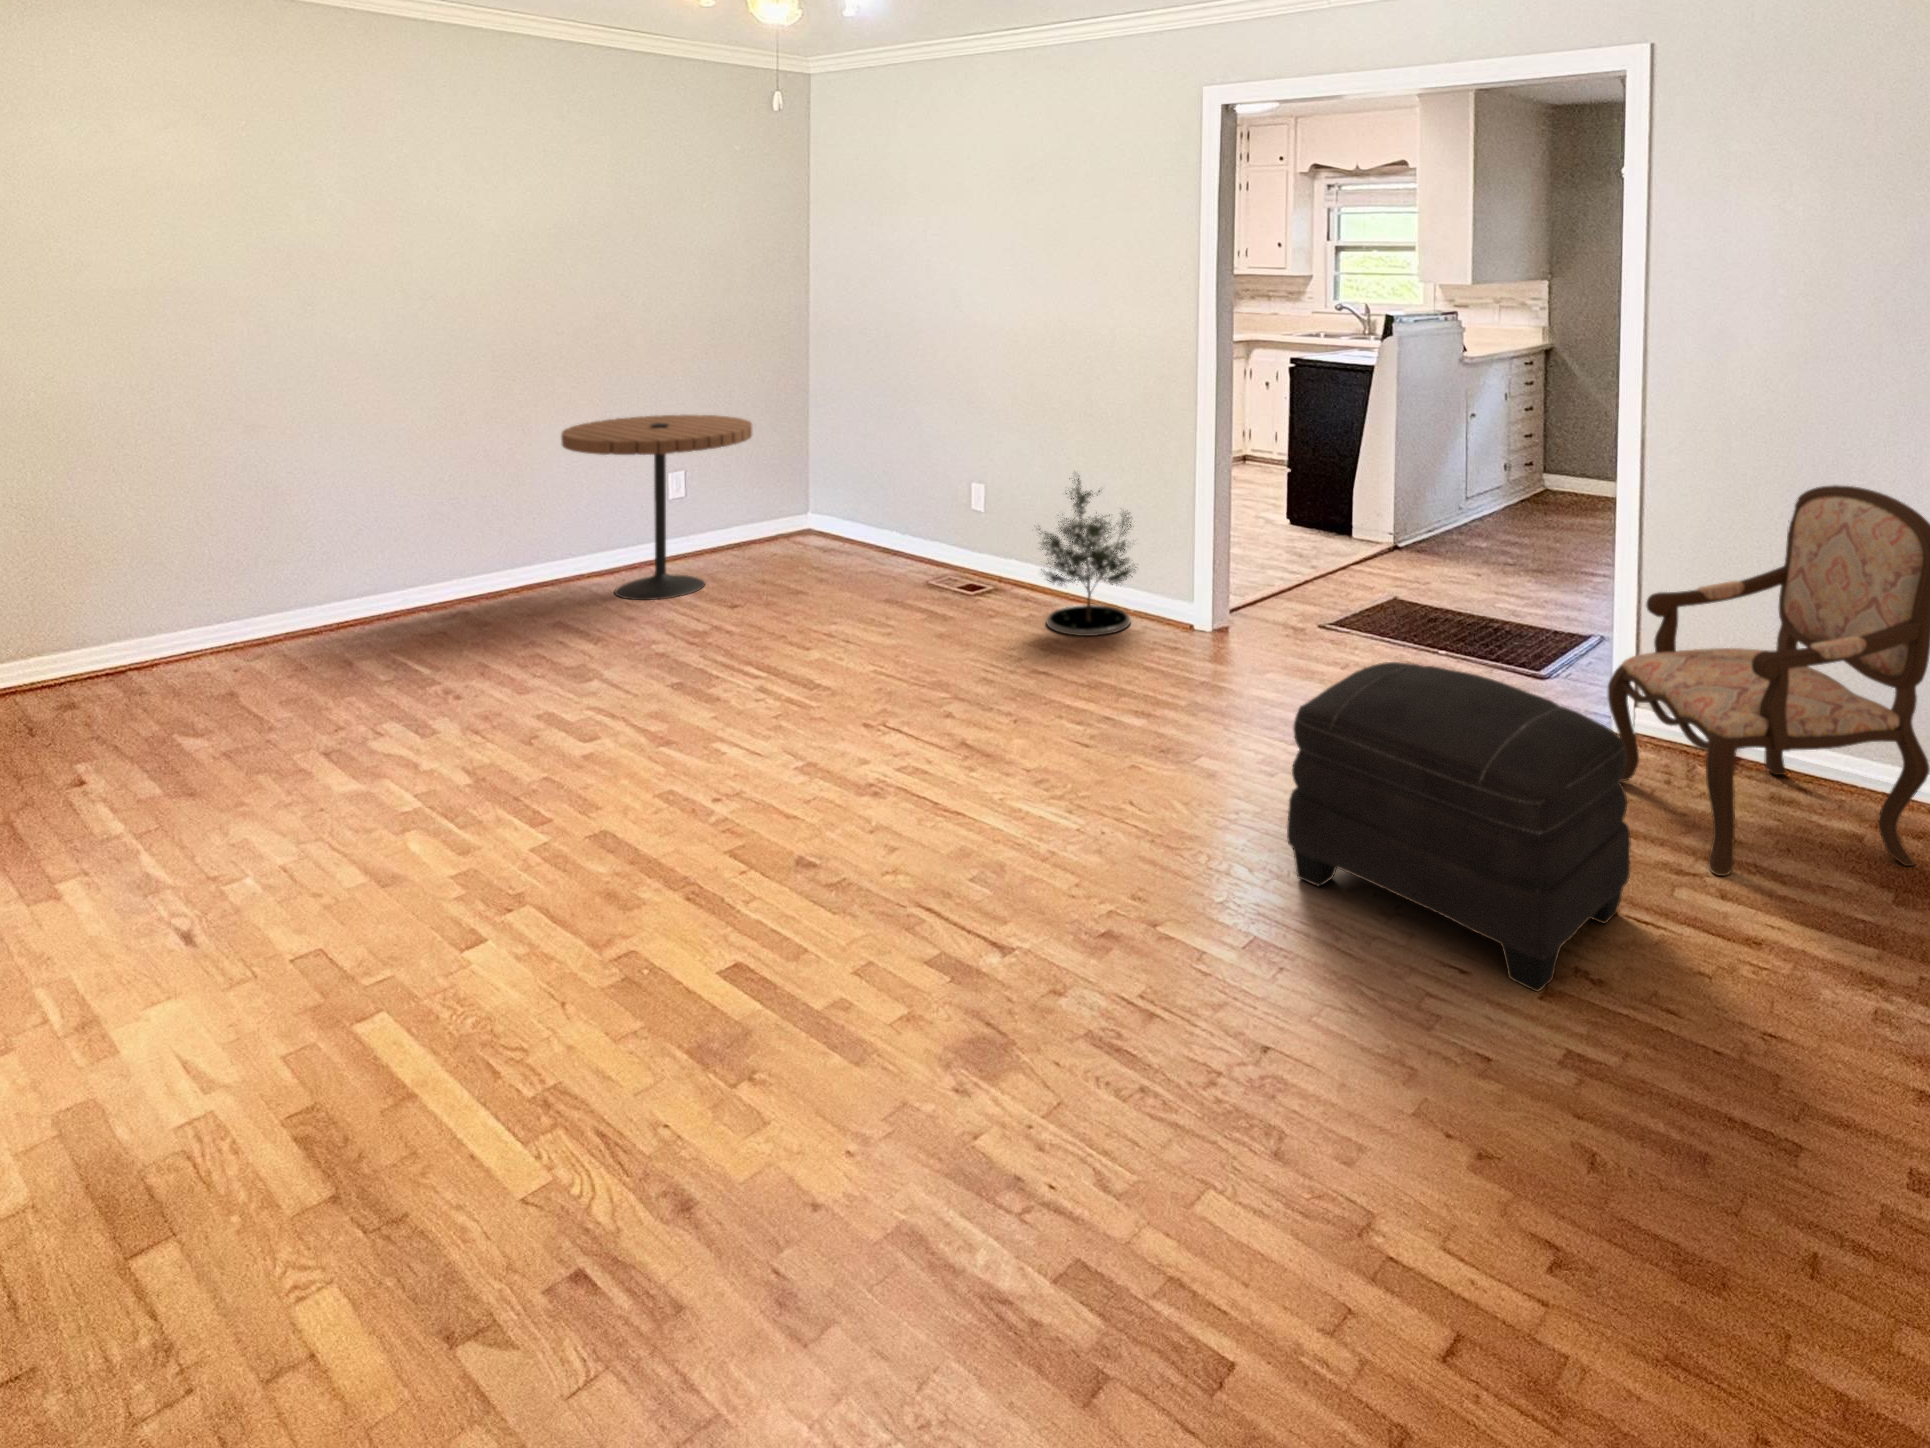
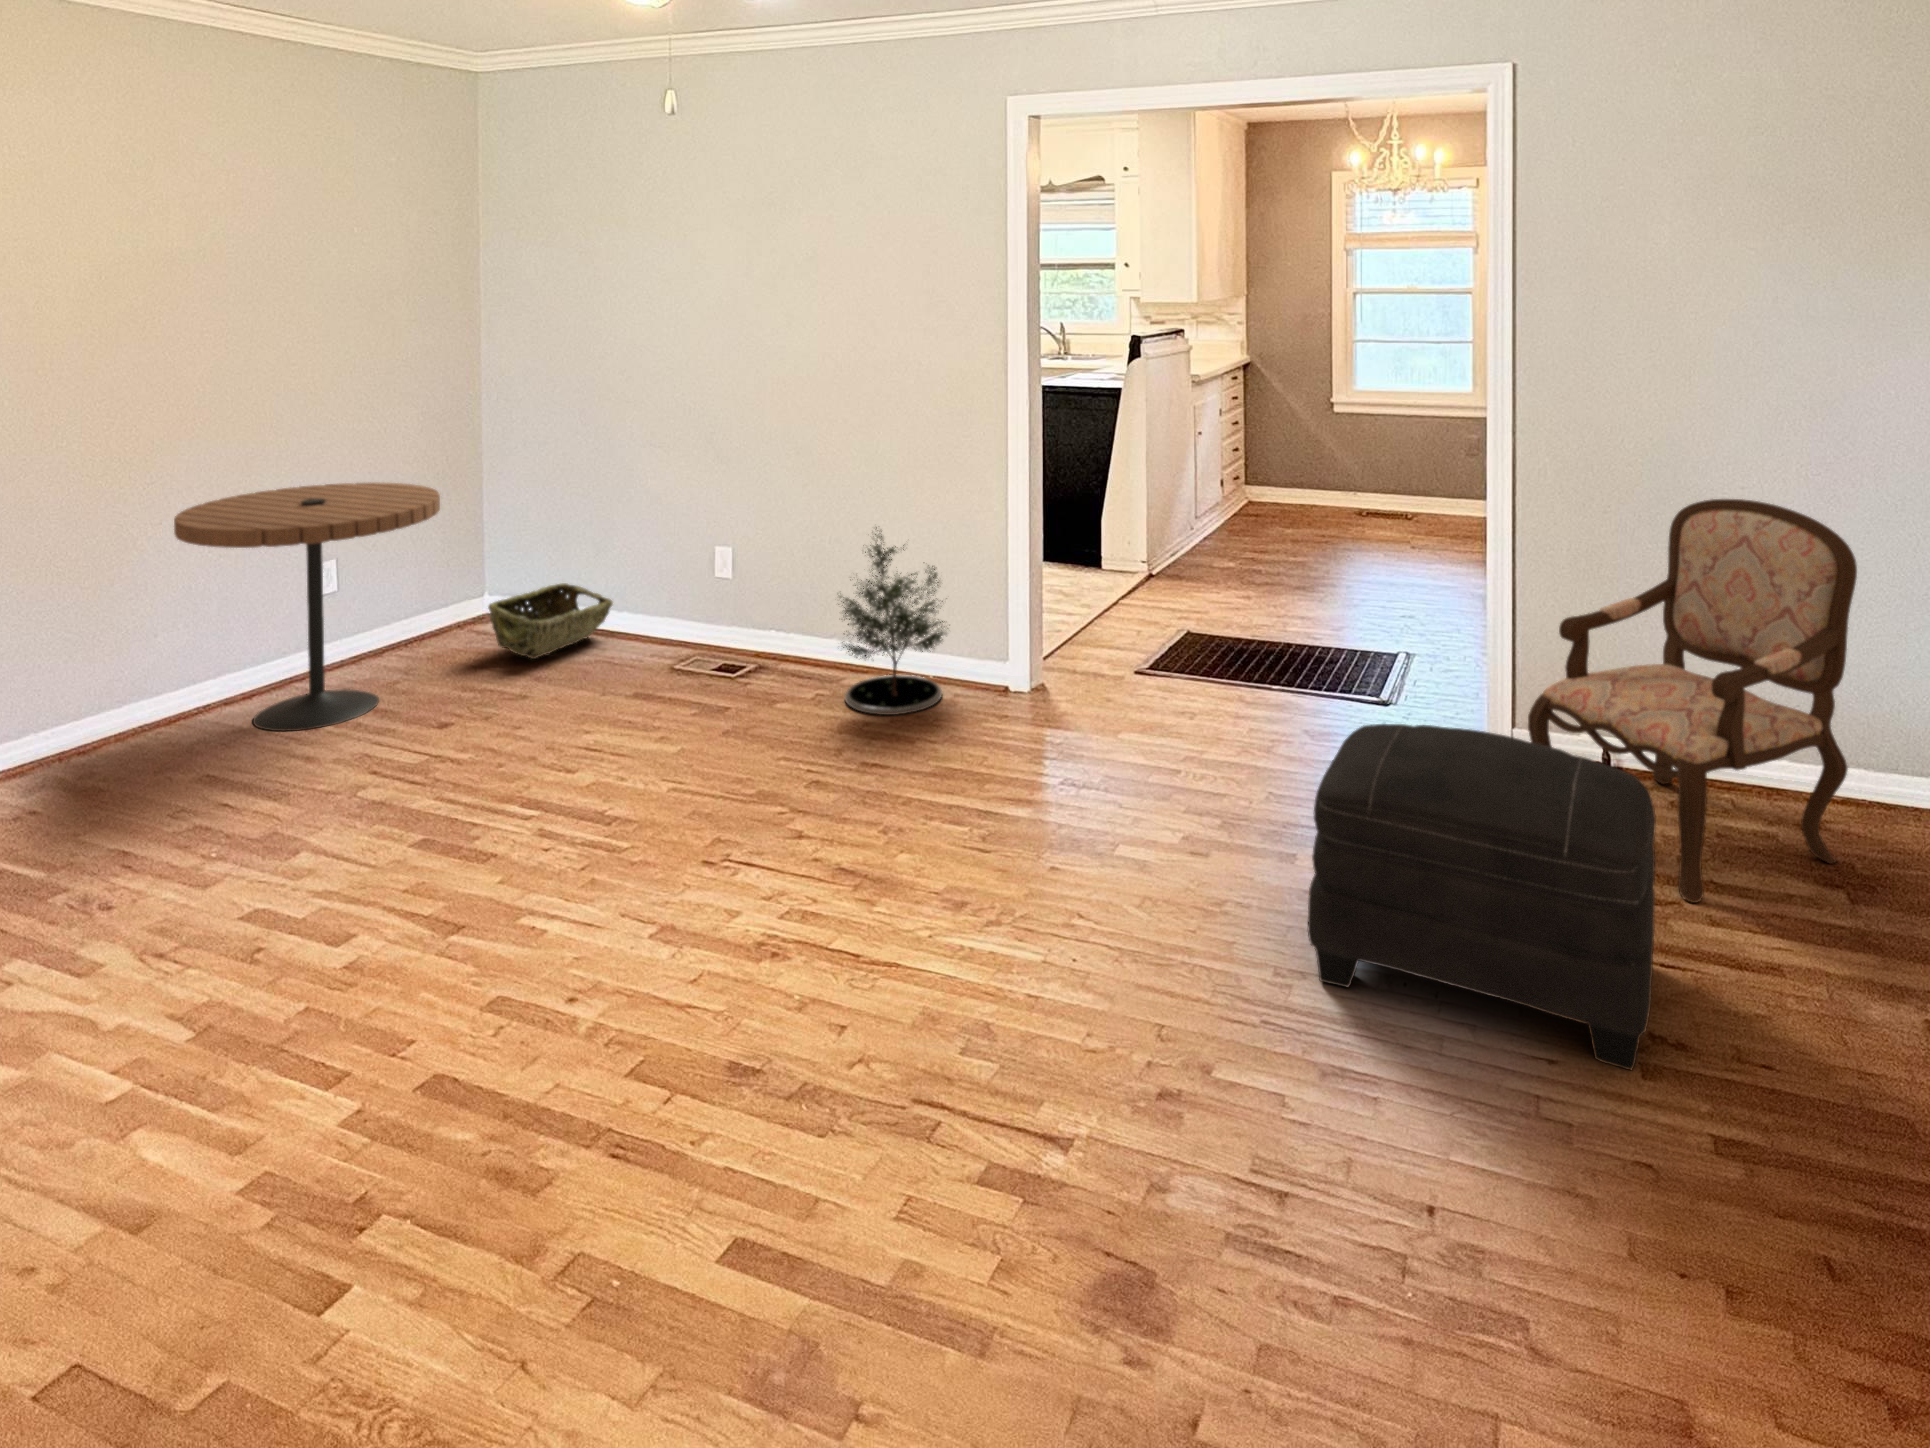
woven basket: none [797,509,897,567] -> present [488,583,613,659]

